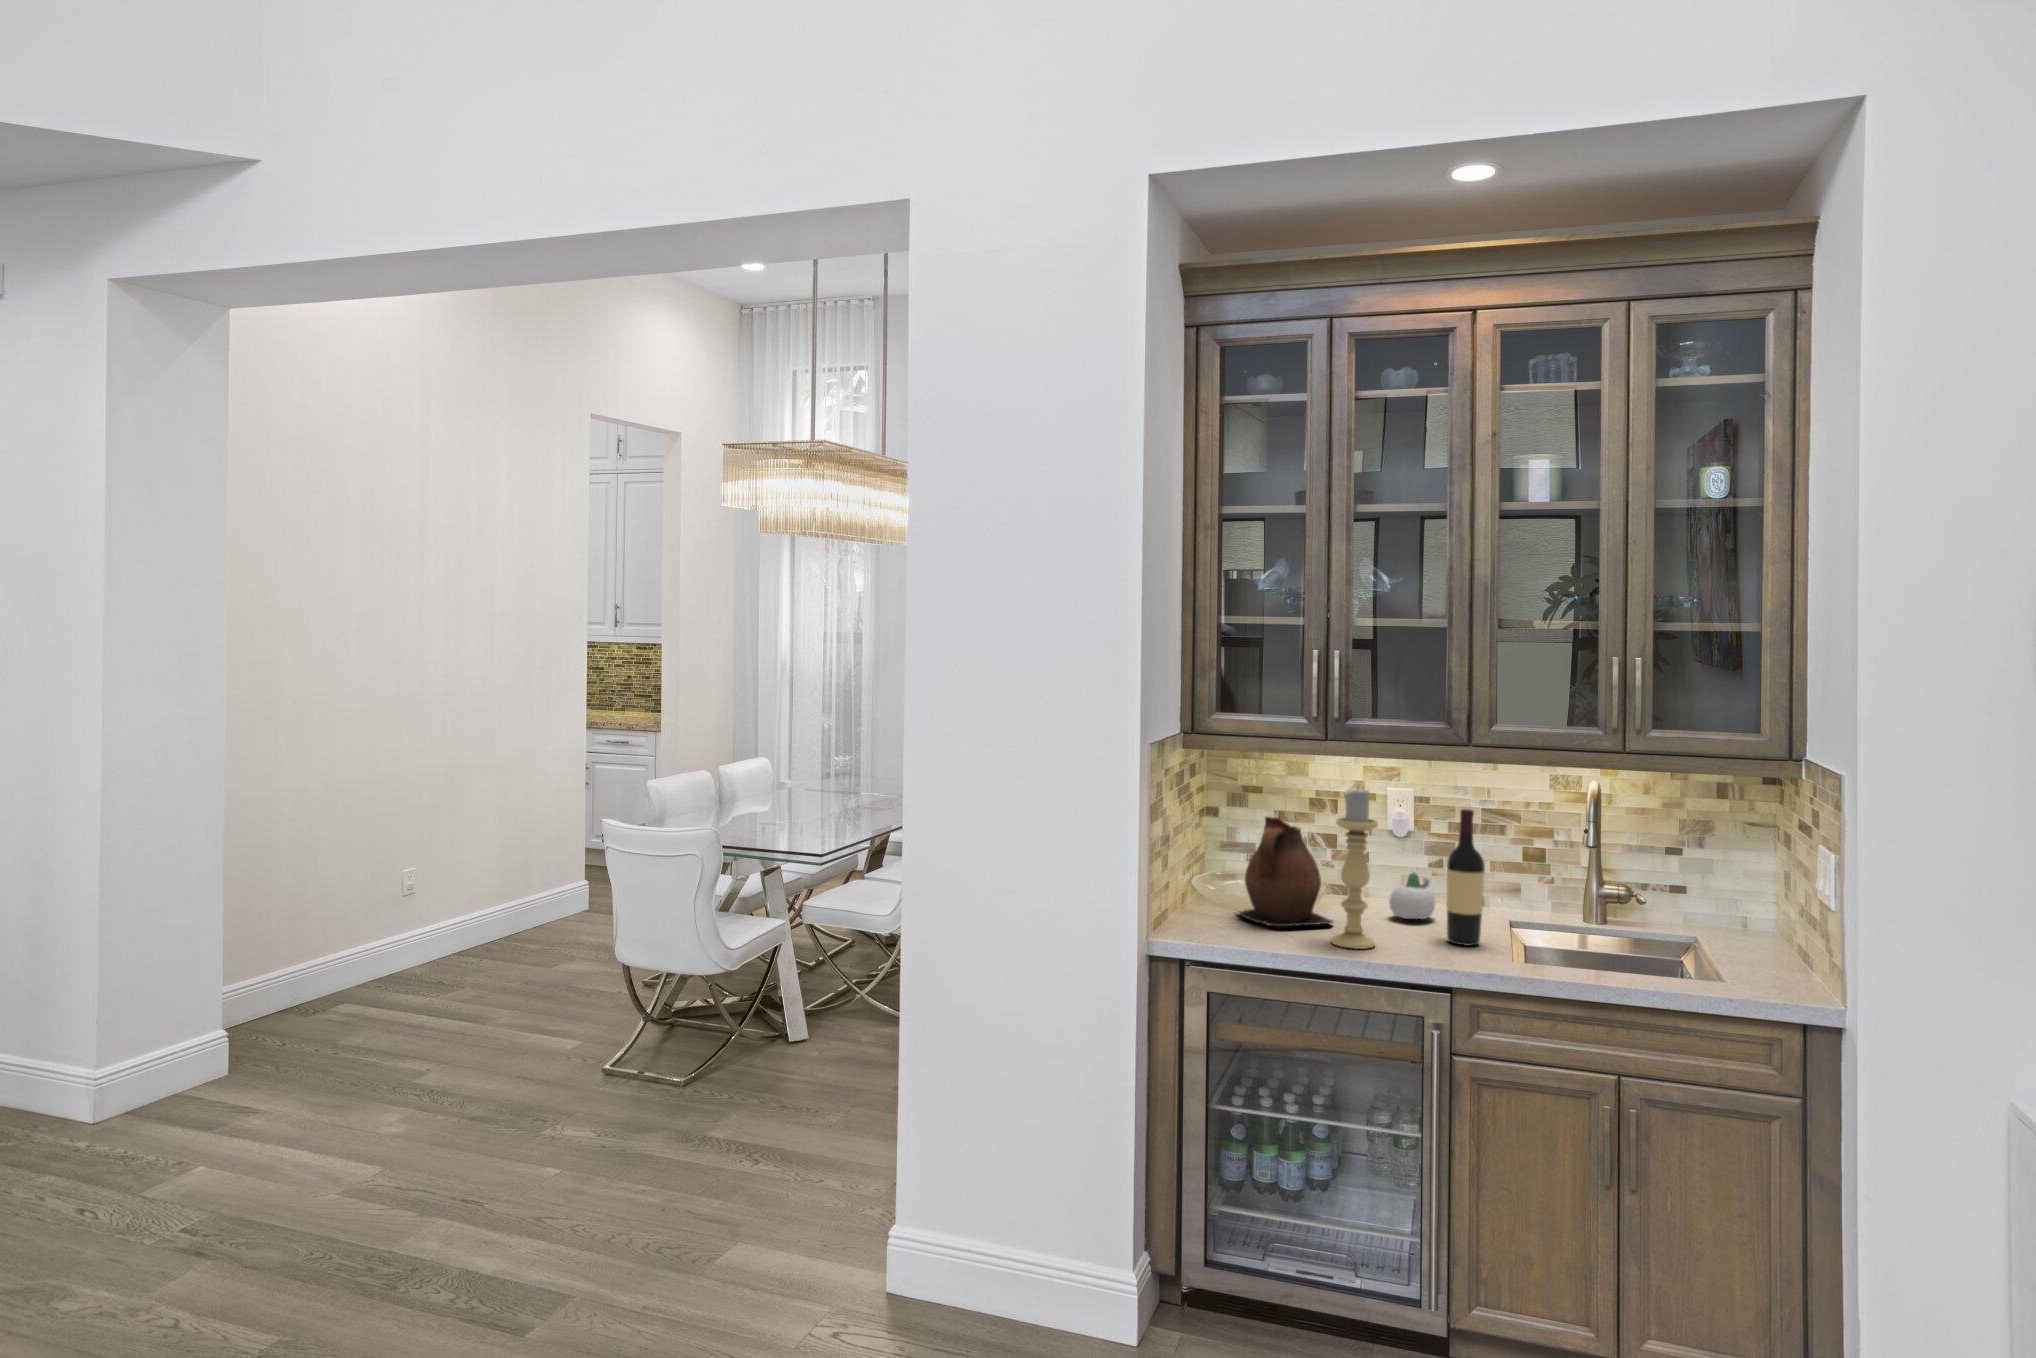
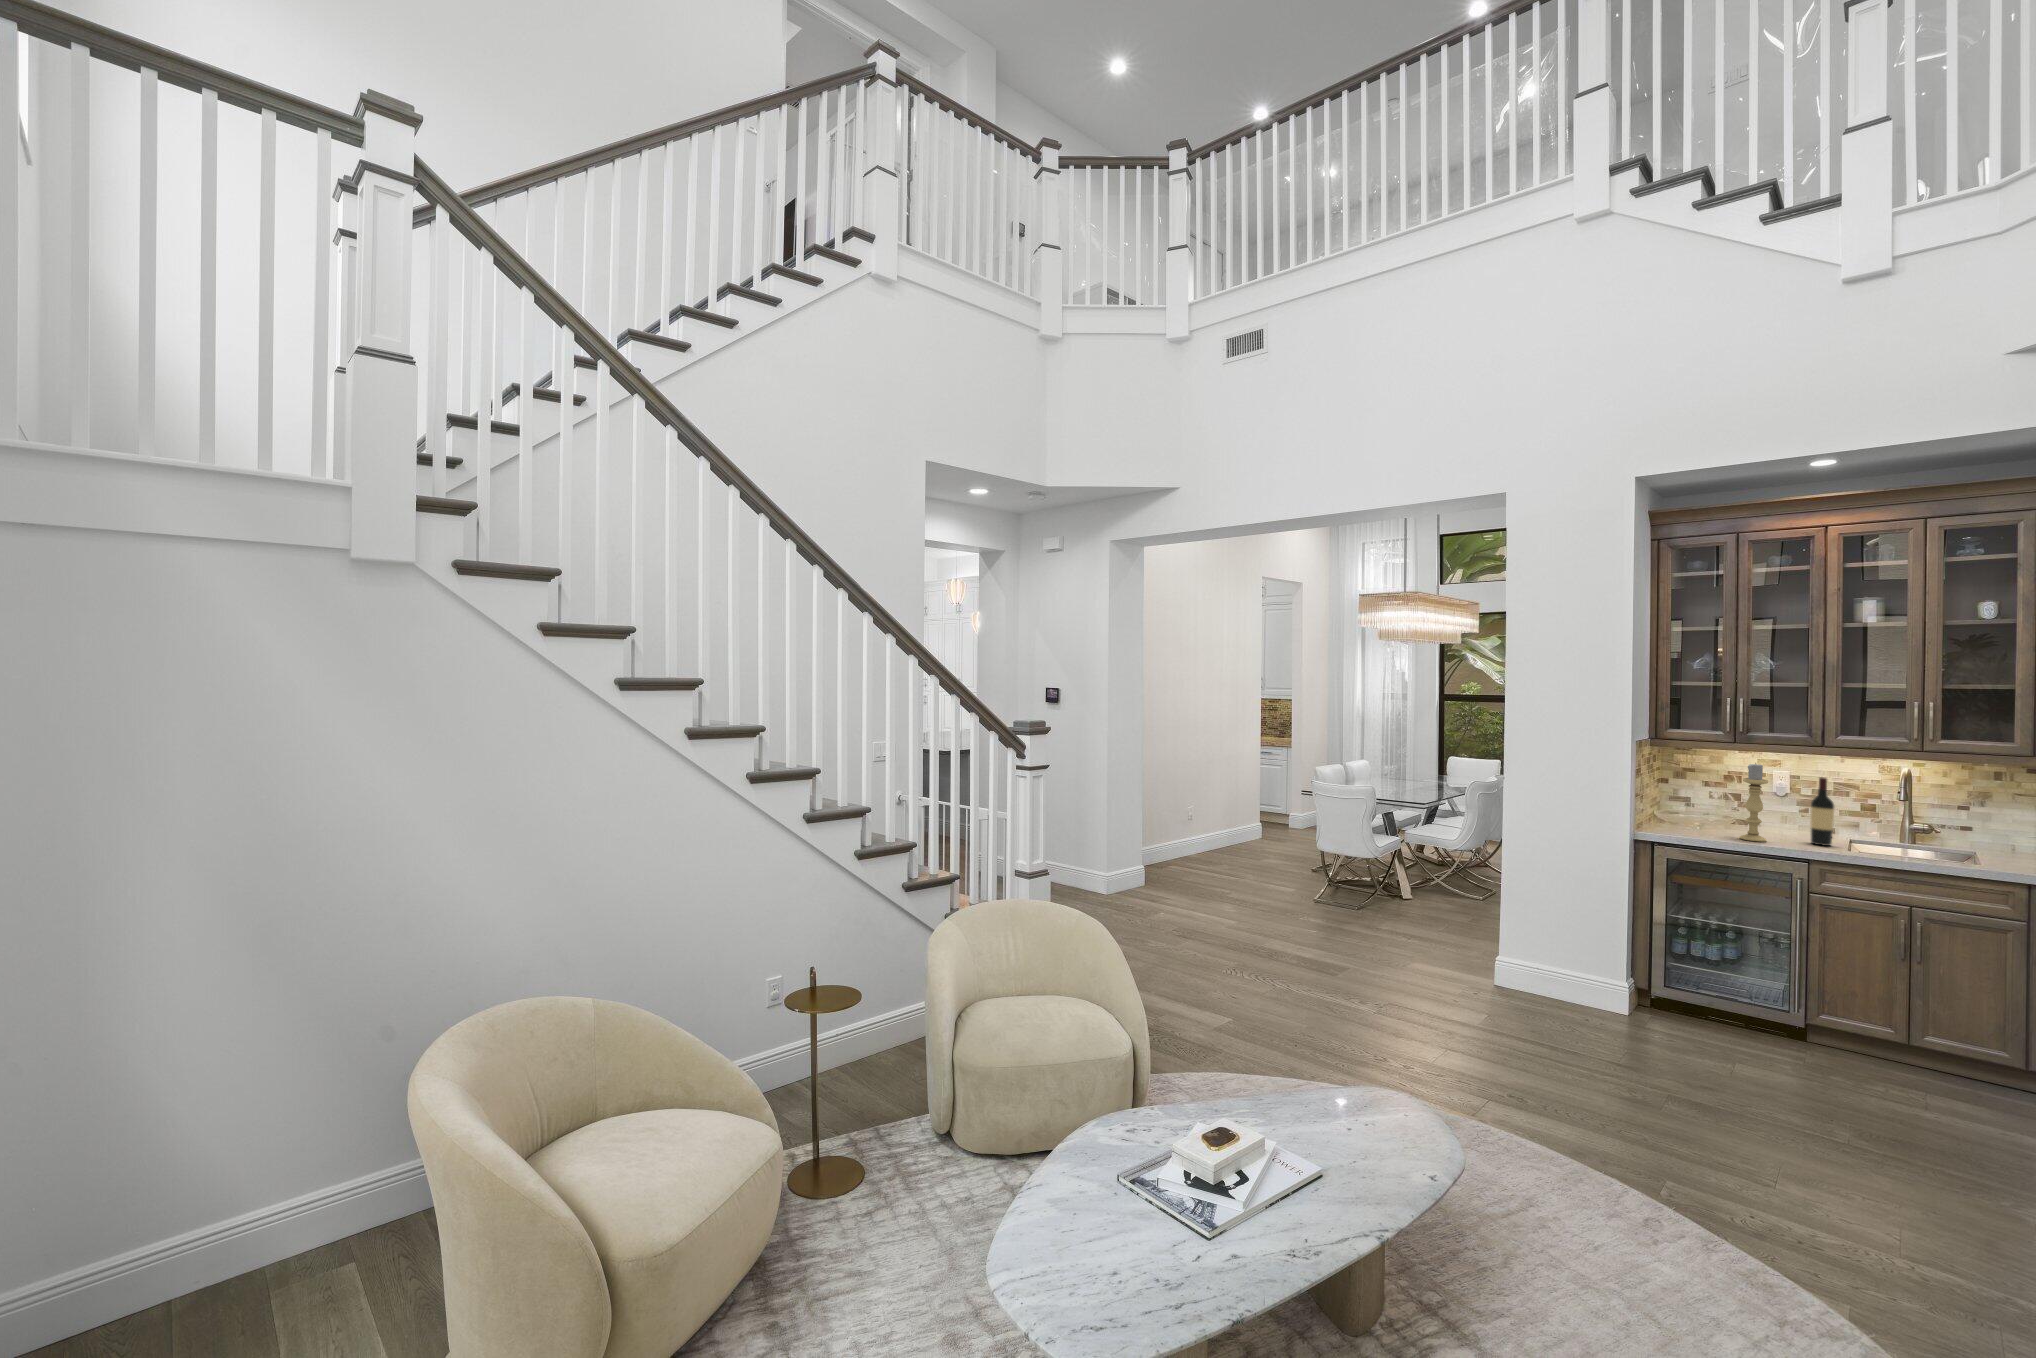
ceramic pitcher: present [1238,816,1333,926] -> none [1679,777,1740,833]
succulent planter: present [1389,872,1435,919] -> none [1774,811,1804,835]

